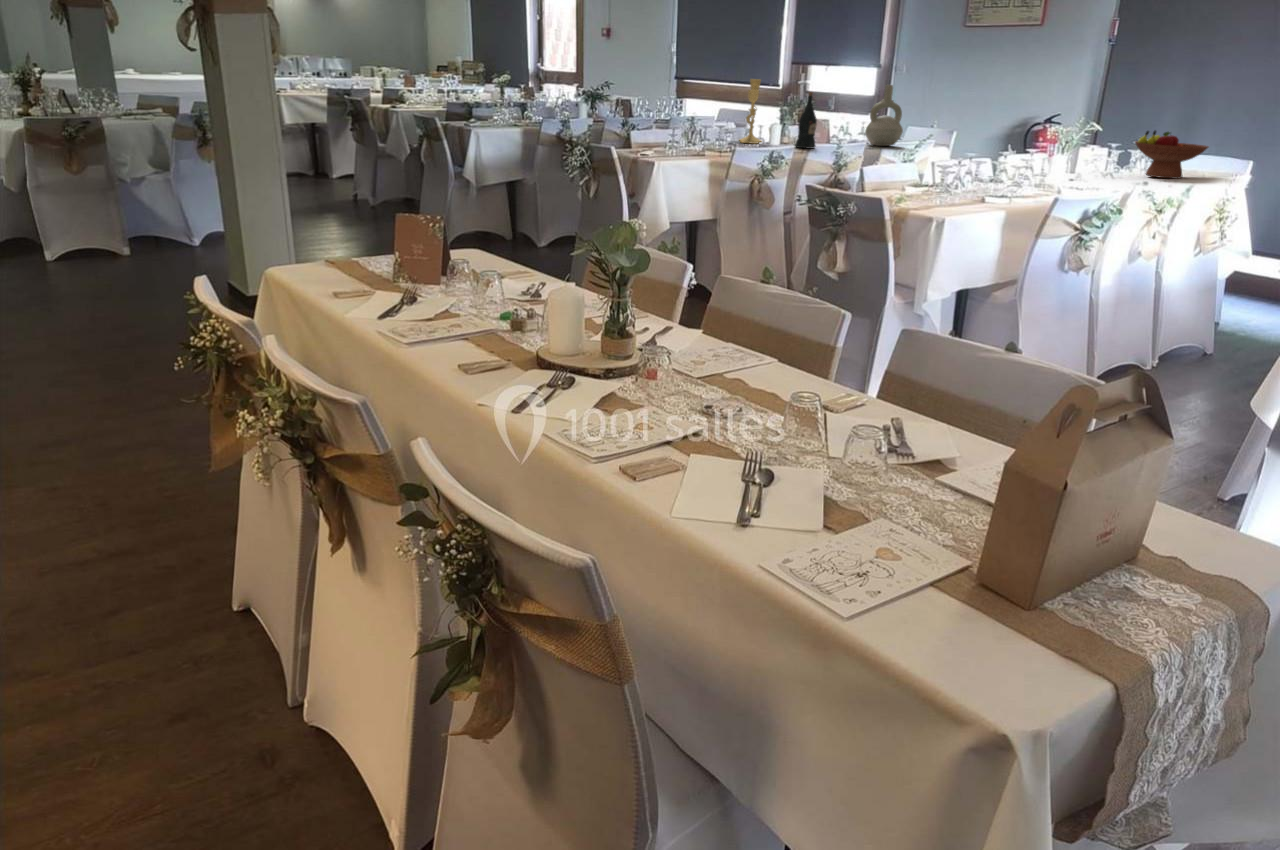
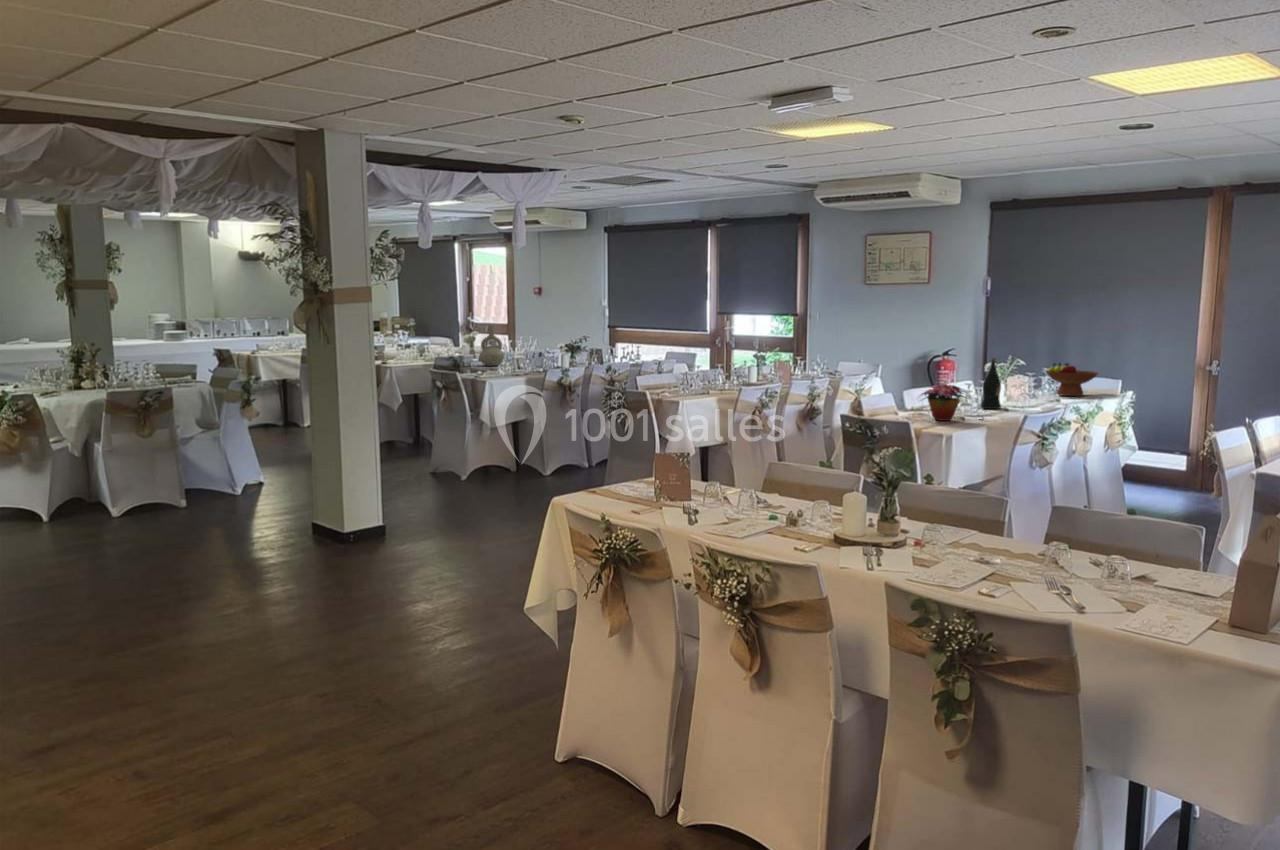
candlestick: present [740,79,761,144] -> none [728,333,748,383]
decorative vase: present [865,85,903,146] -> present [479,326,504,366]
wine bottle: present [795,92,817,148] -> present [981,358,1001,409]
flower arrangement: none [922,148,1002,201] -> present [921,384,964,421]

